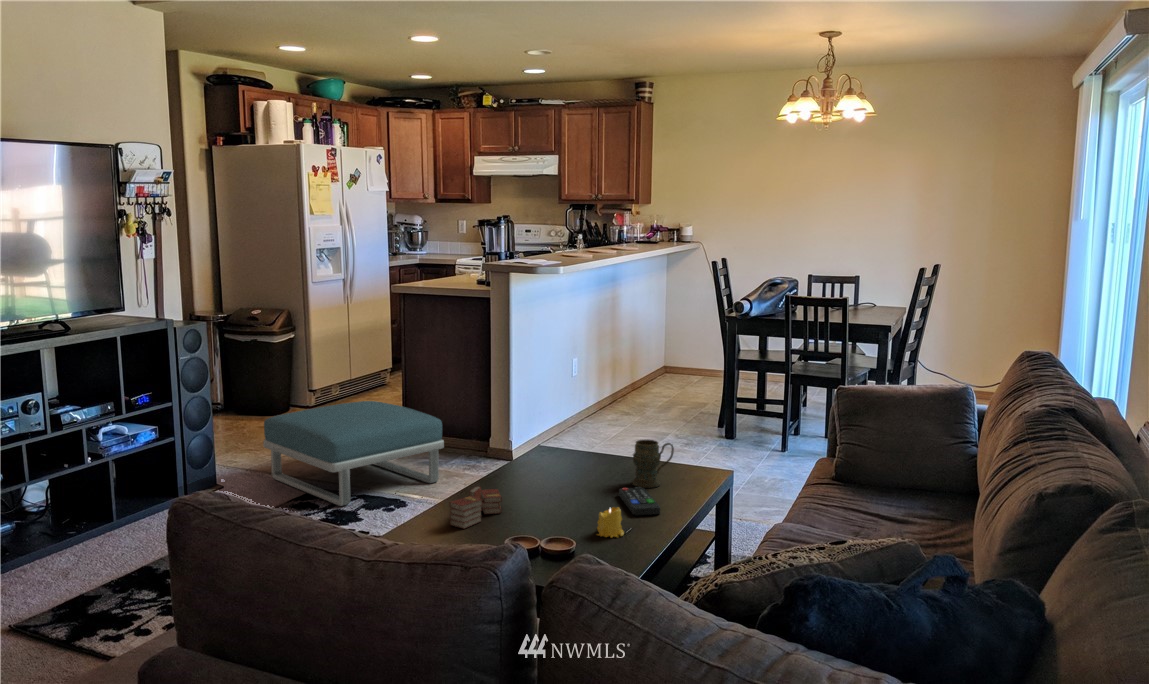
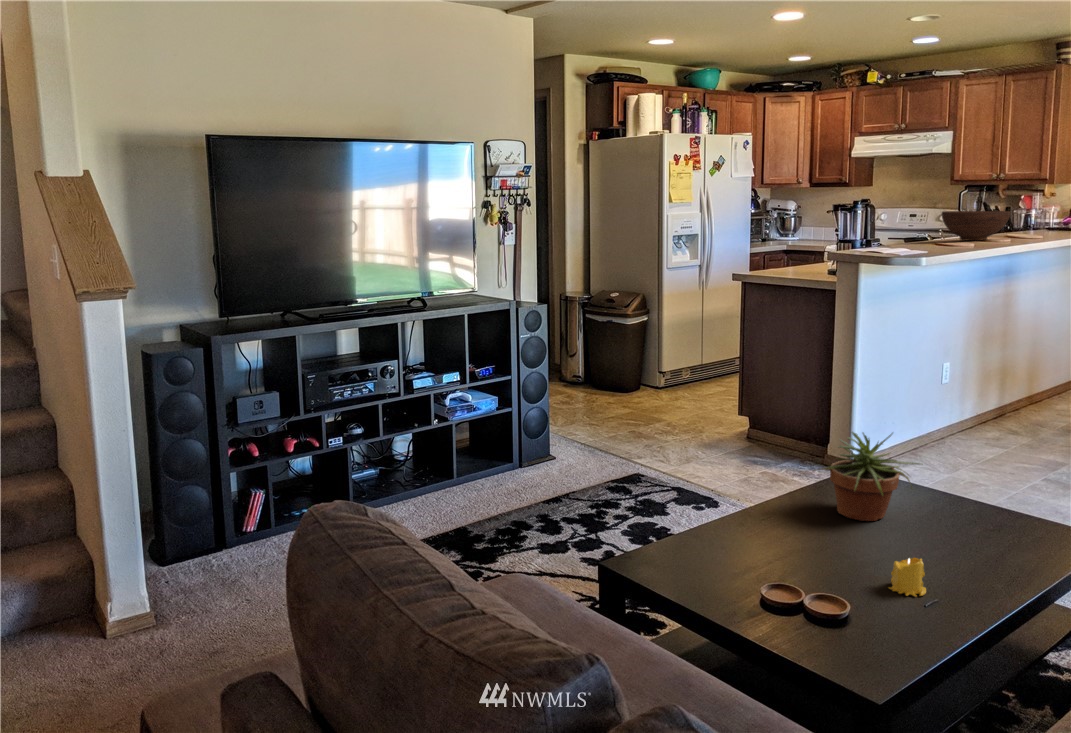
fruit bowl: none [564,227,618,253] -> present [942,211,1011,241]
footstool: present [263,401,444,506] -> none [594,390,769,495]
potted plant: none [514,413,603,491] -> present [818,432,919,521]
mug: present [632,440,674,488] -> none [960,473,1023,535]
book: present [449,486,502,529] -> none [715,504,783,552]
remote control: present [619,487,660,515] -> none [938,530,987,573]

